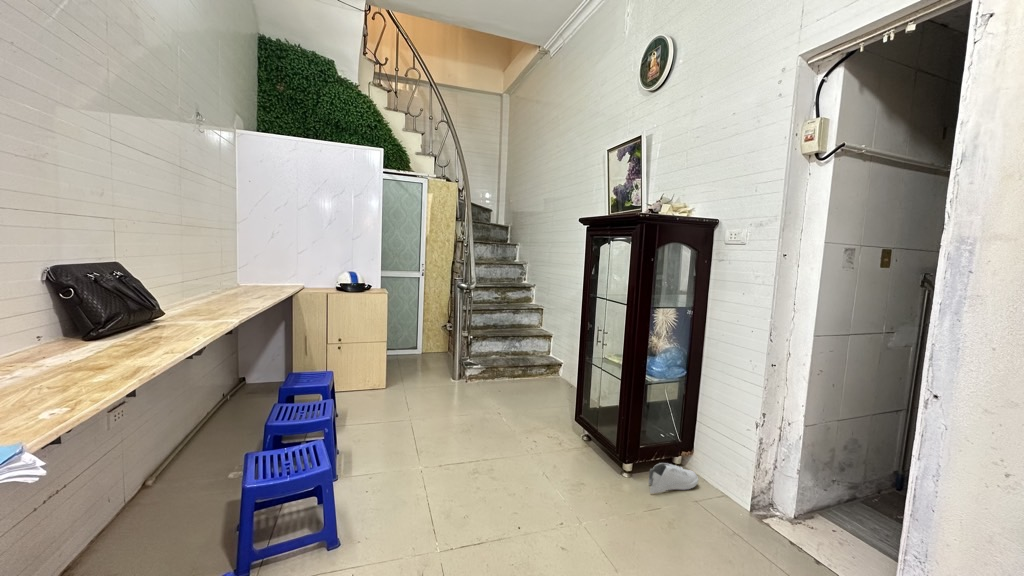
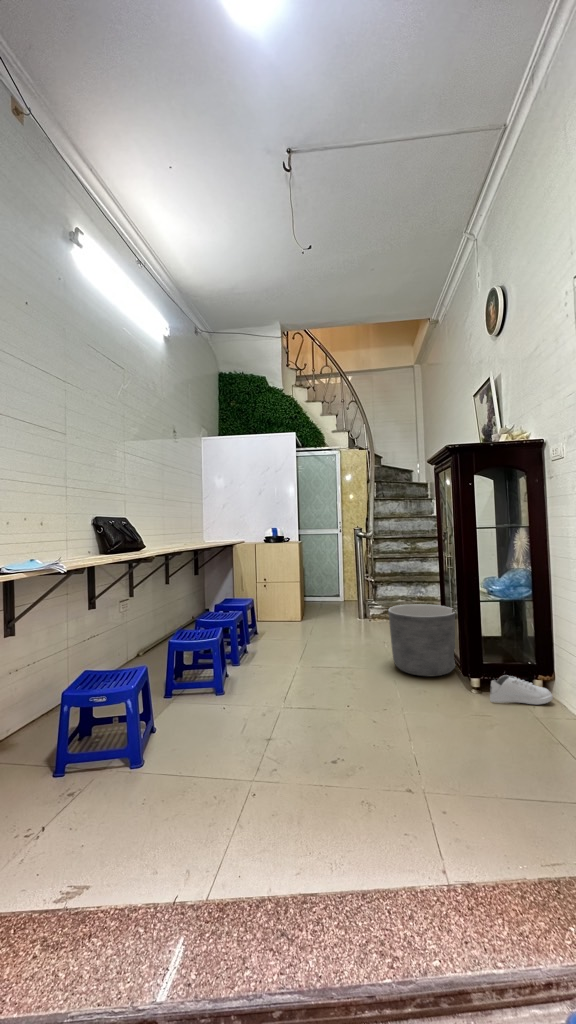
planter: none [530,379,602,464] -> present [388,604,455,676]

